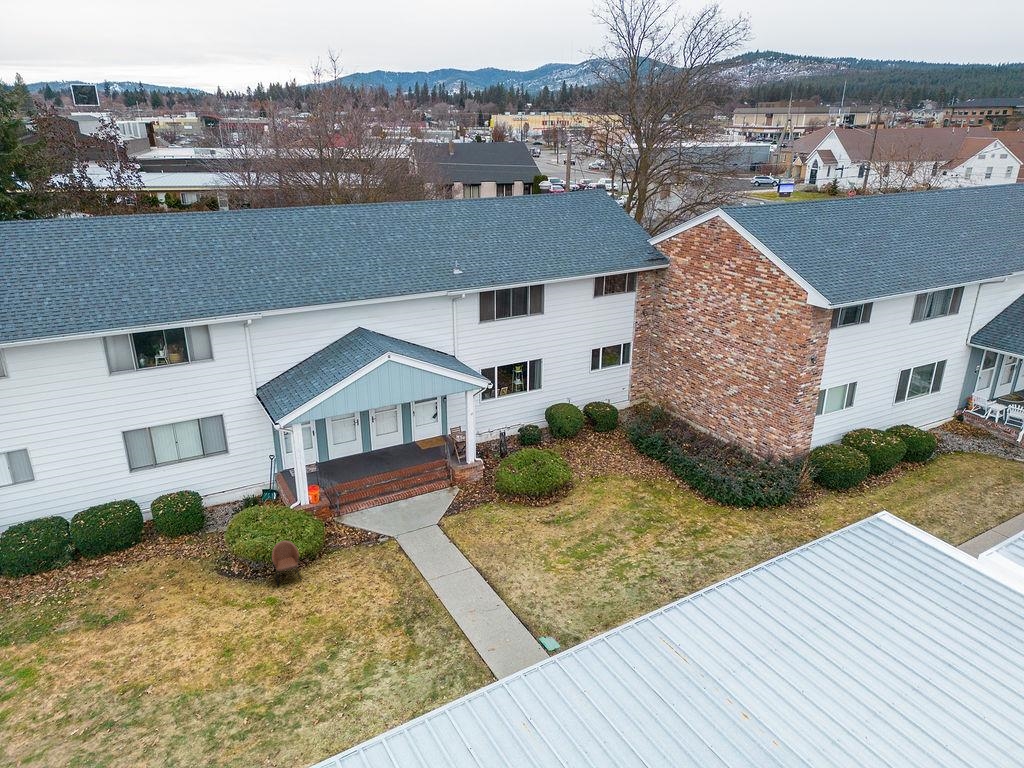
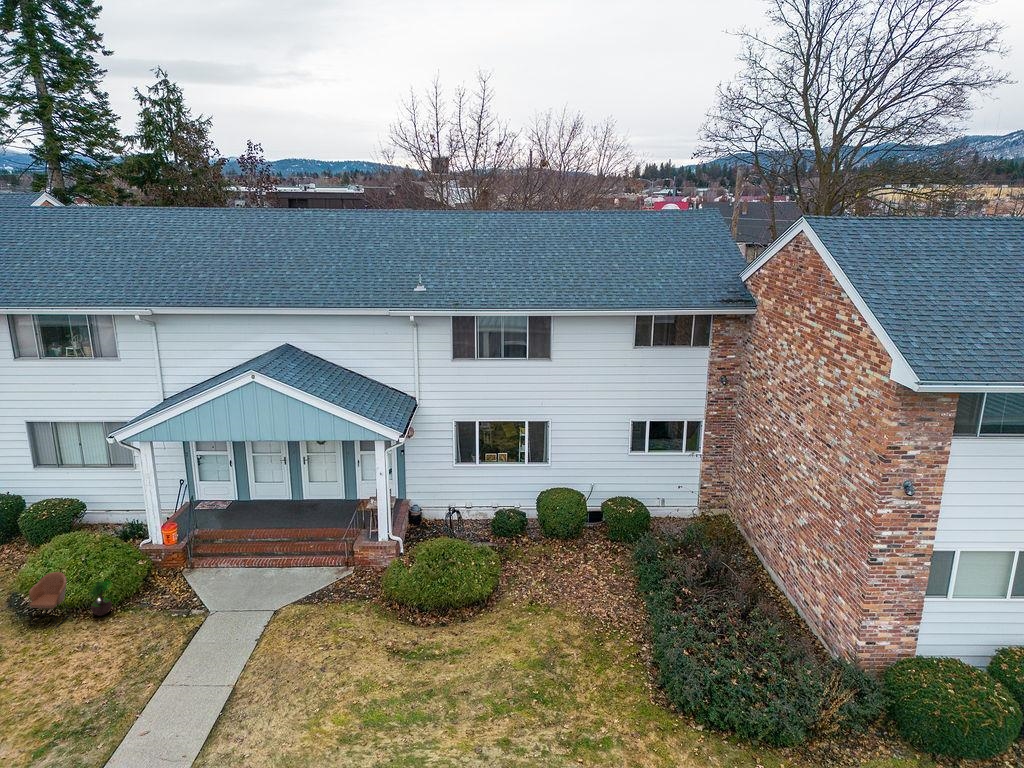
potted tree: none [313,535,331,565] -> present [89,580,112,616]

